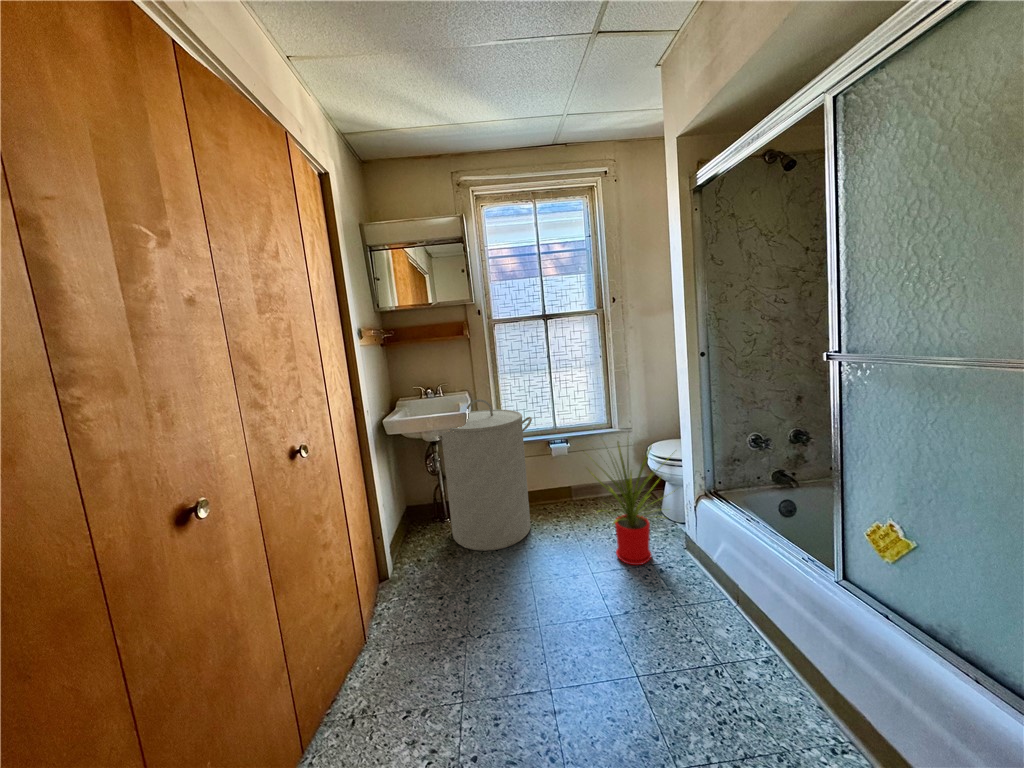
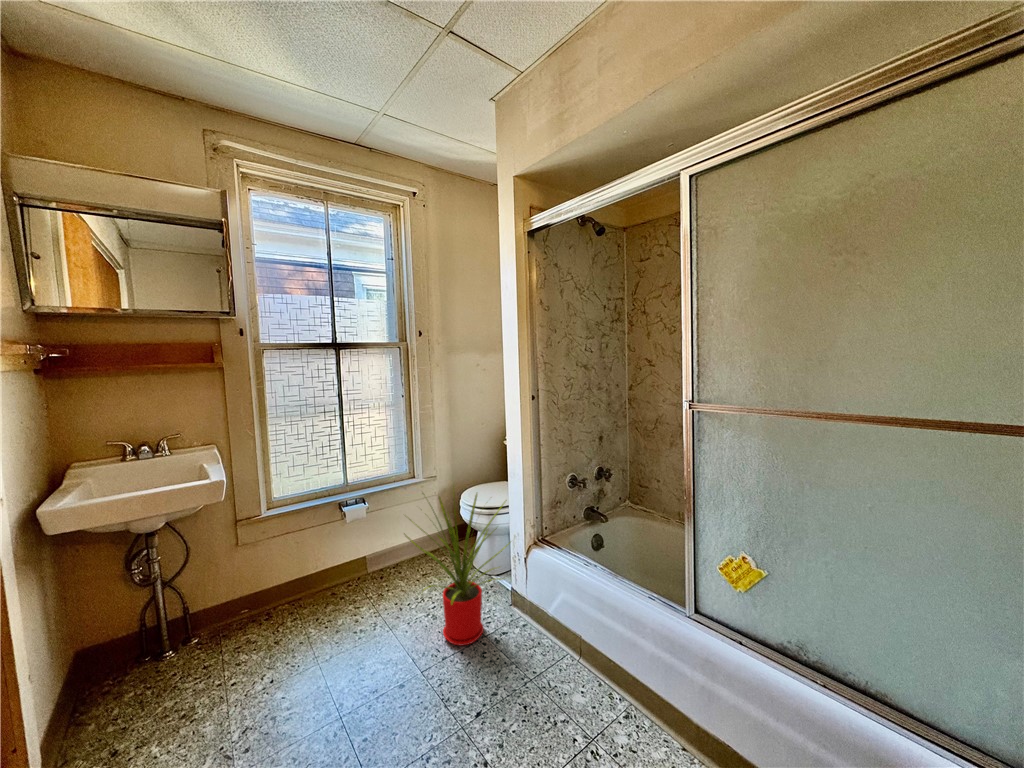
laundry hamper: present [438,399,532,551] -> none [145,458,325,700]

